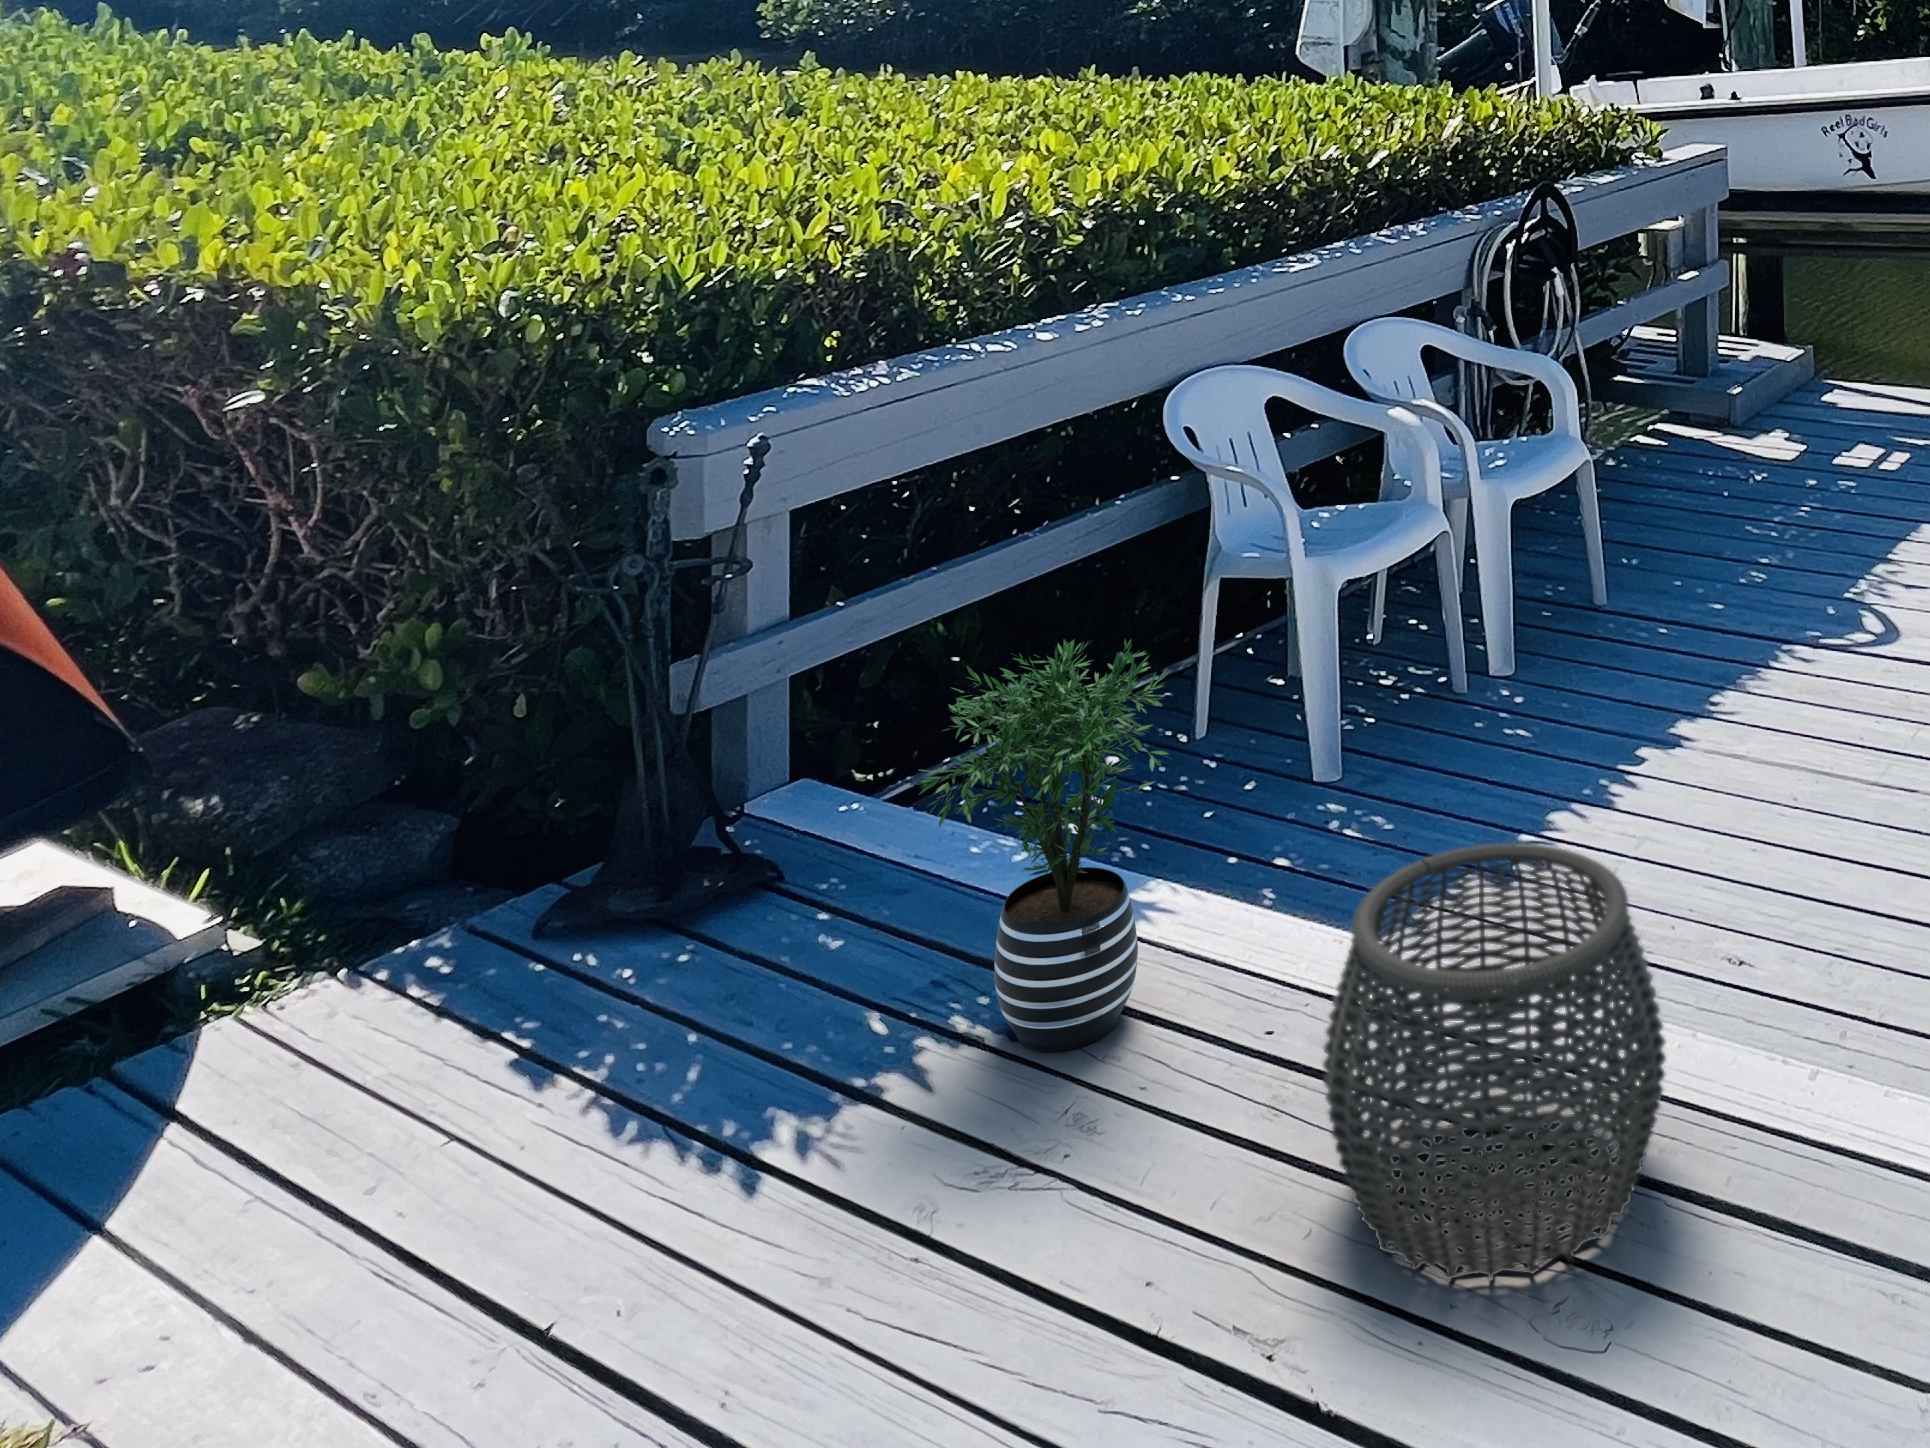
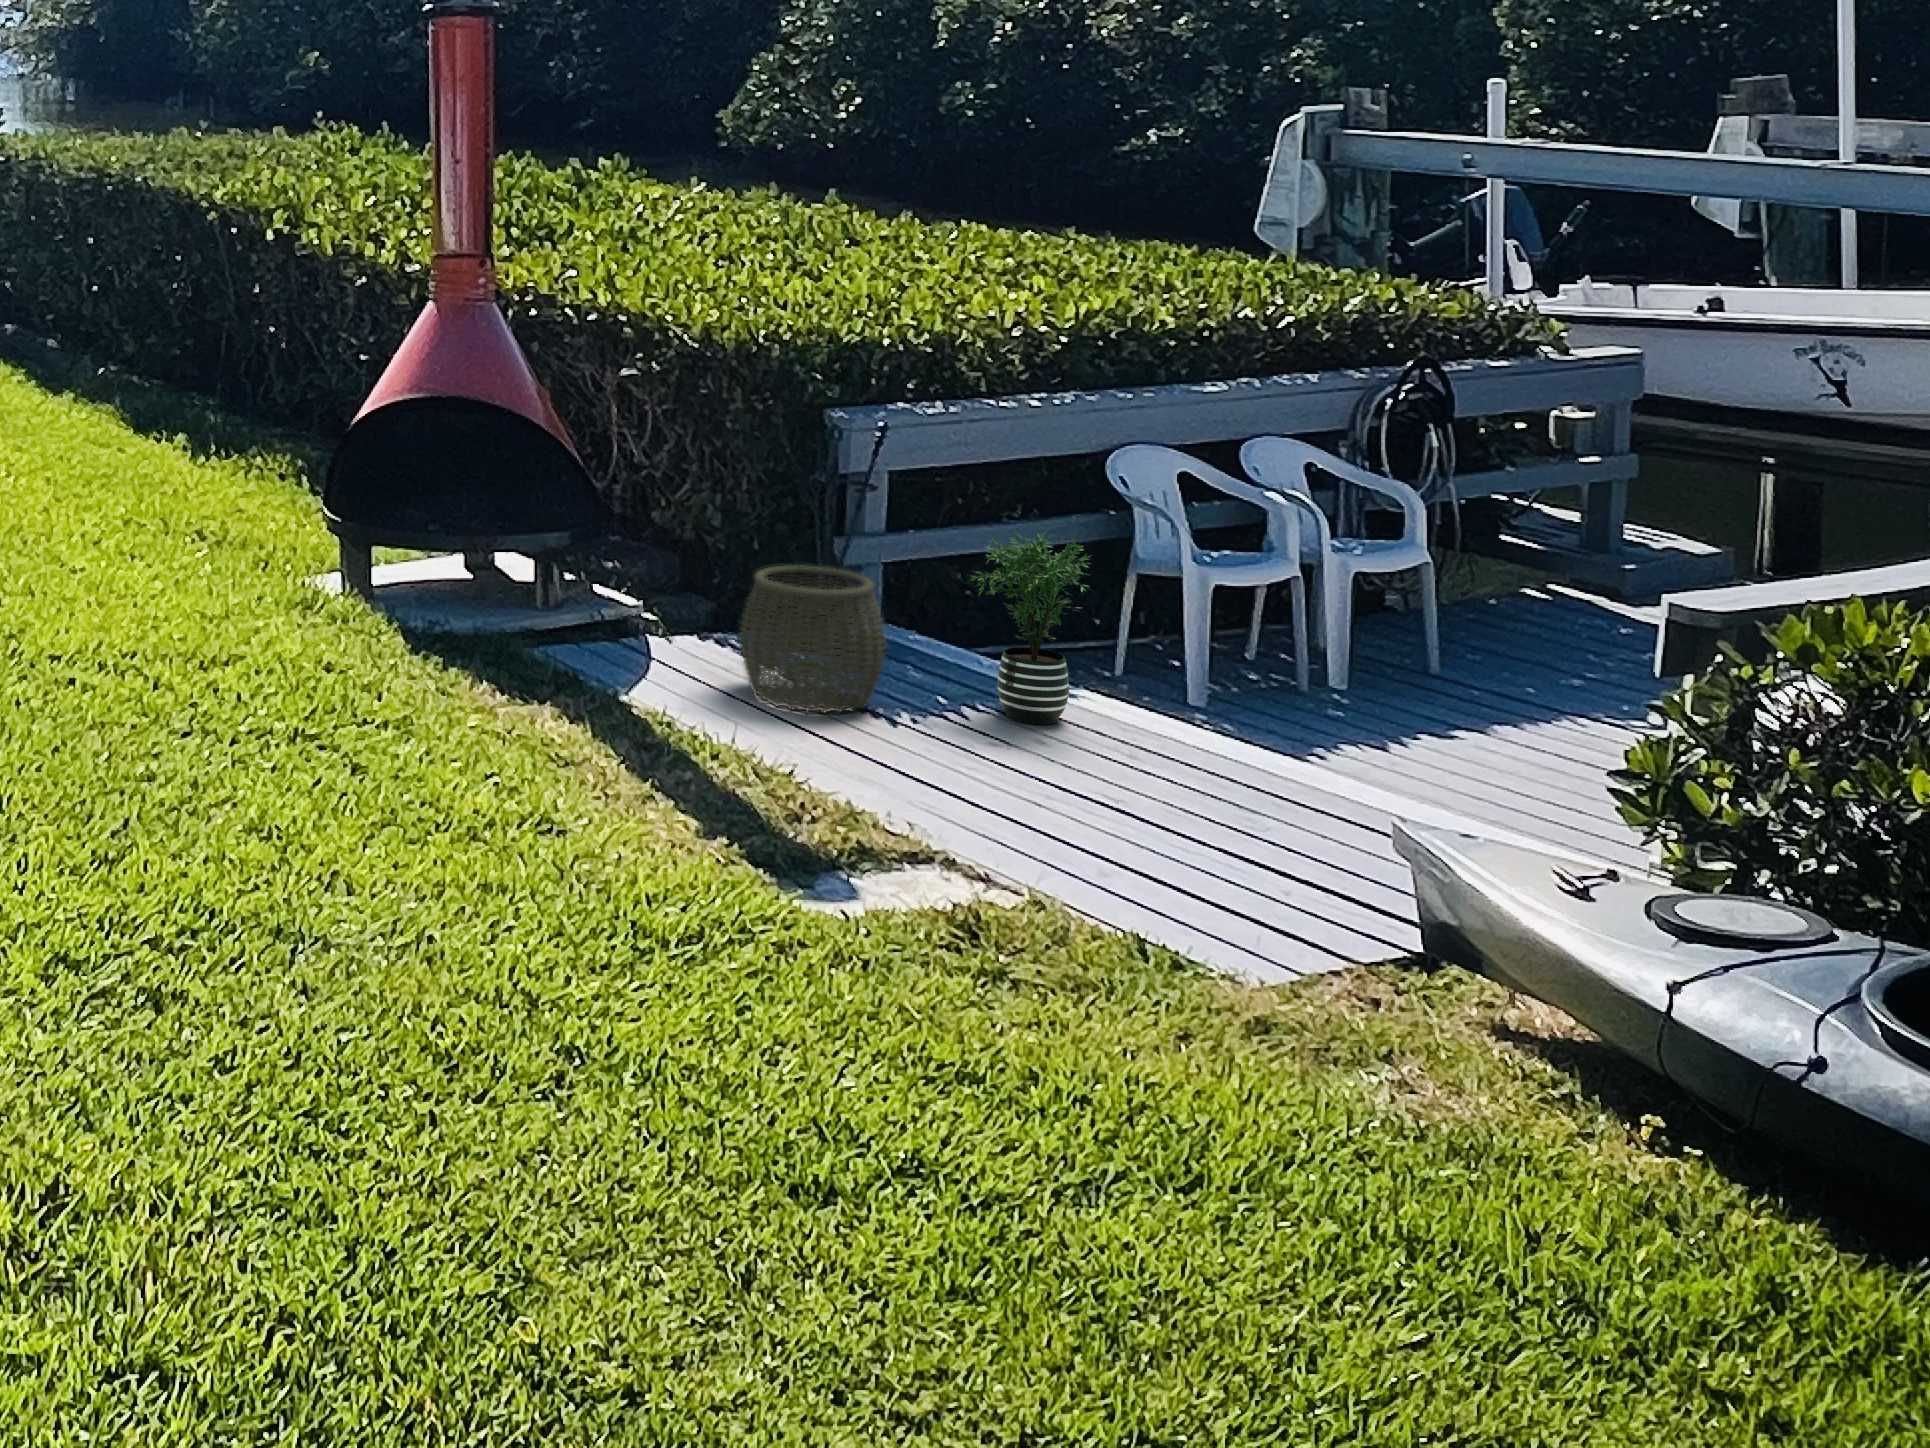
woven basket: present [1323,843,1666,1280] -> present [740,565,886,713]

